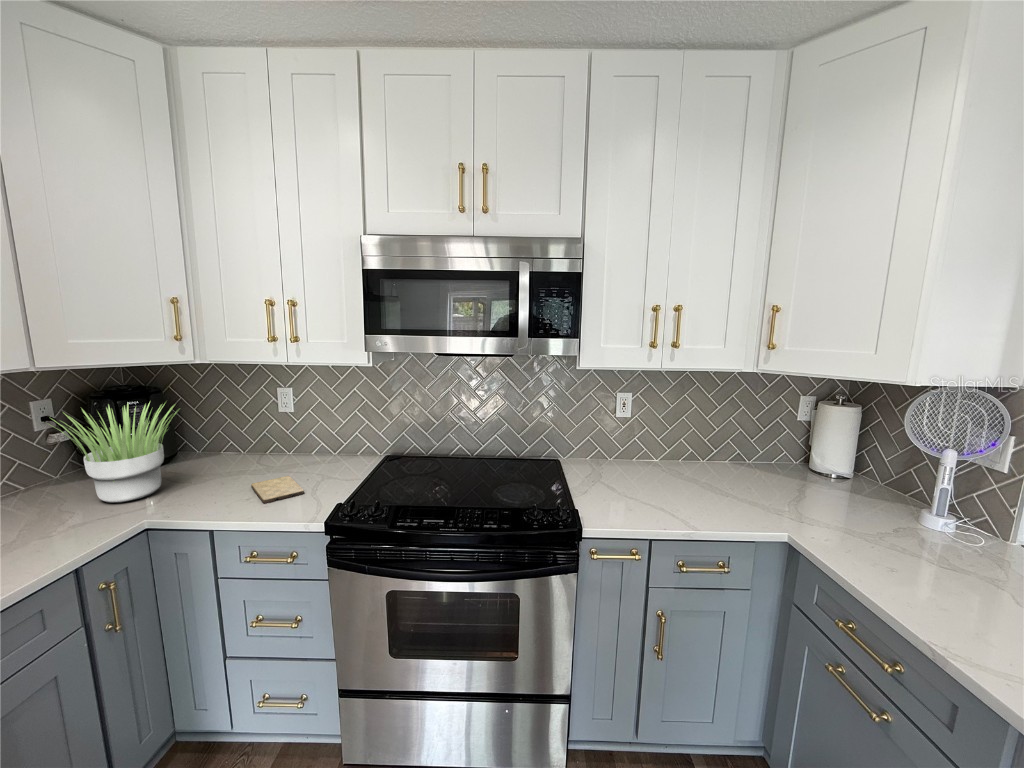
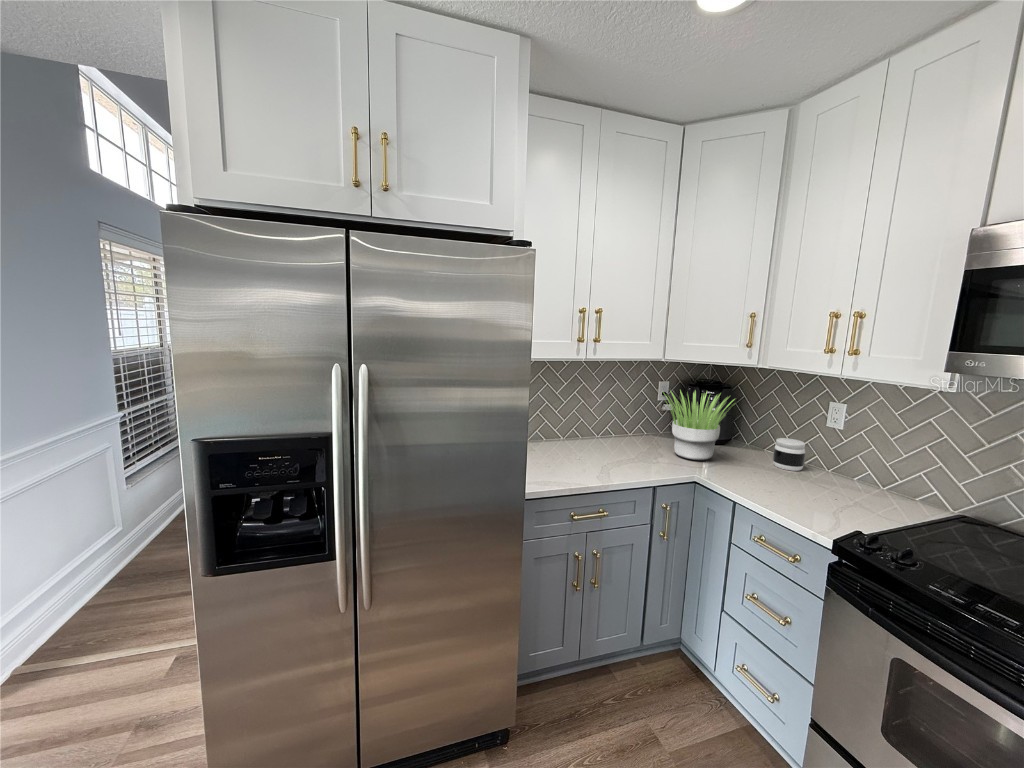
jar: none [234,433,267,469] -> present [773,438,805,471]
cutting board: present [251,476,304,503] -> none [778,480,826,507]

